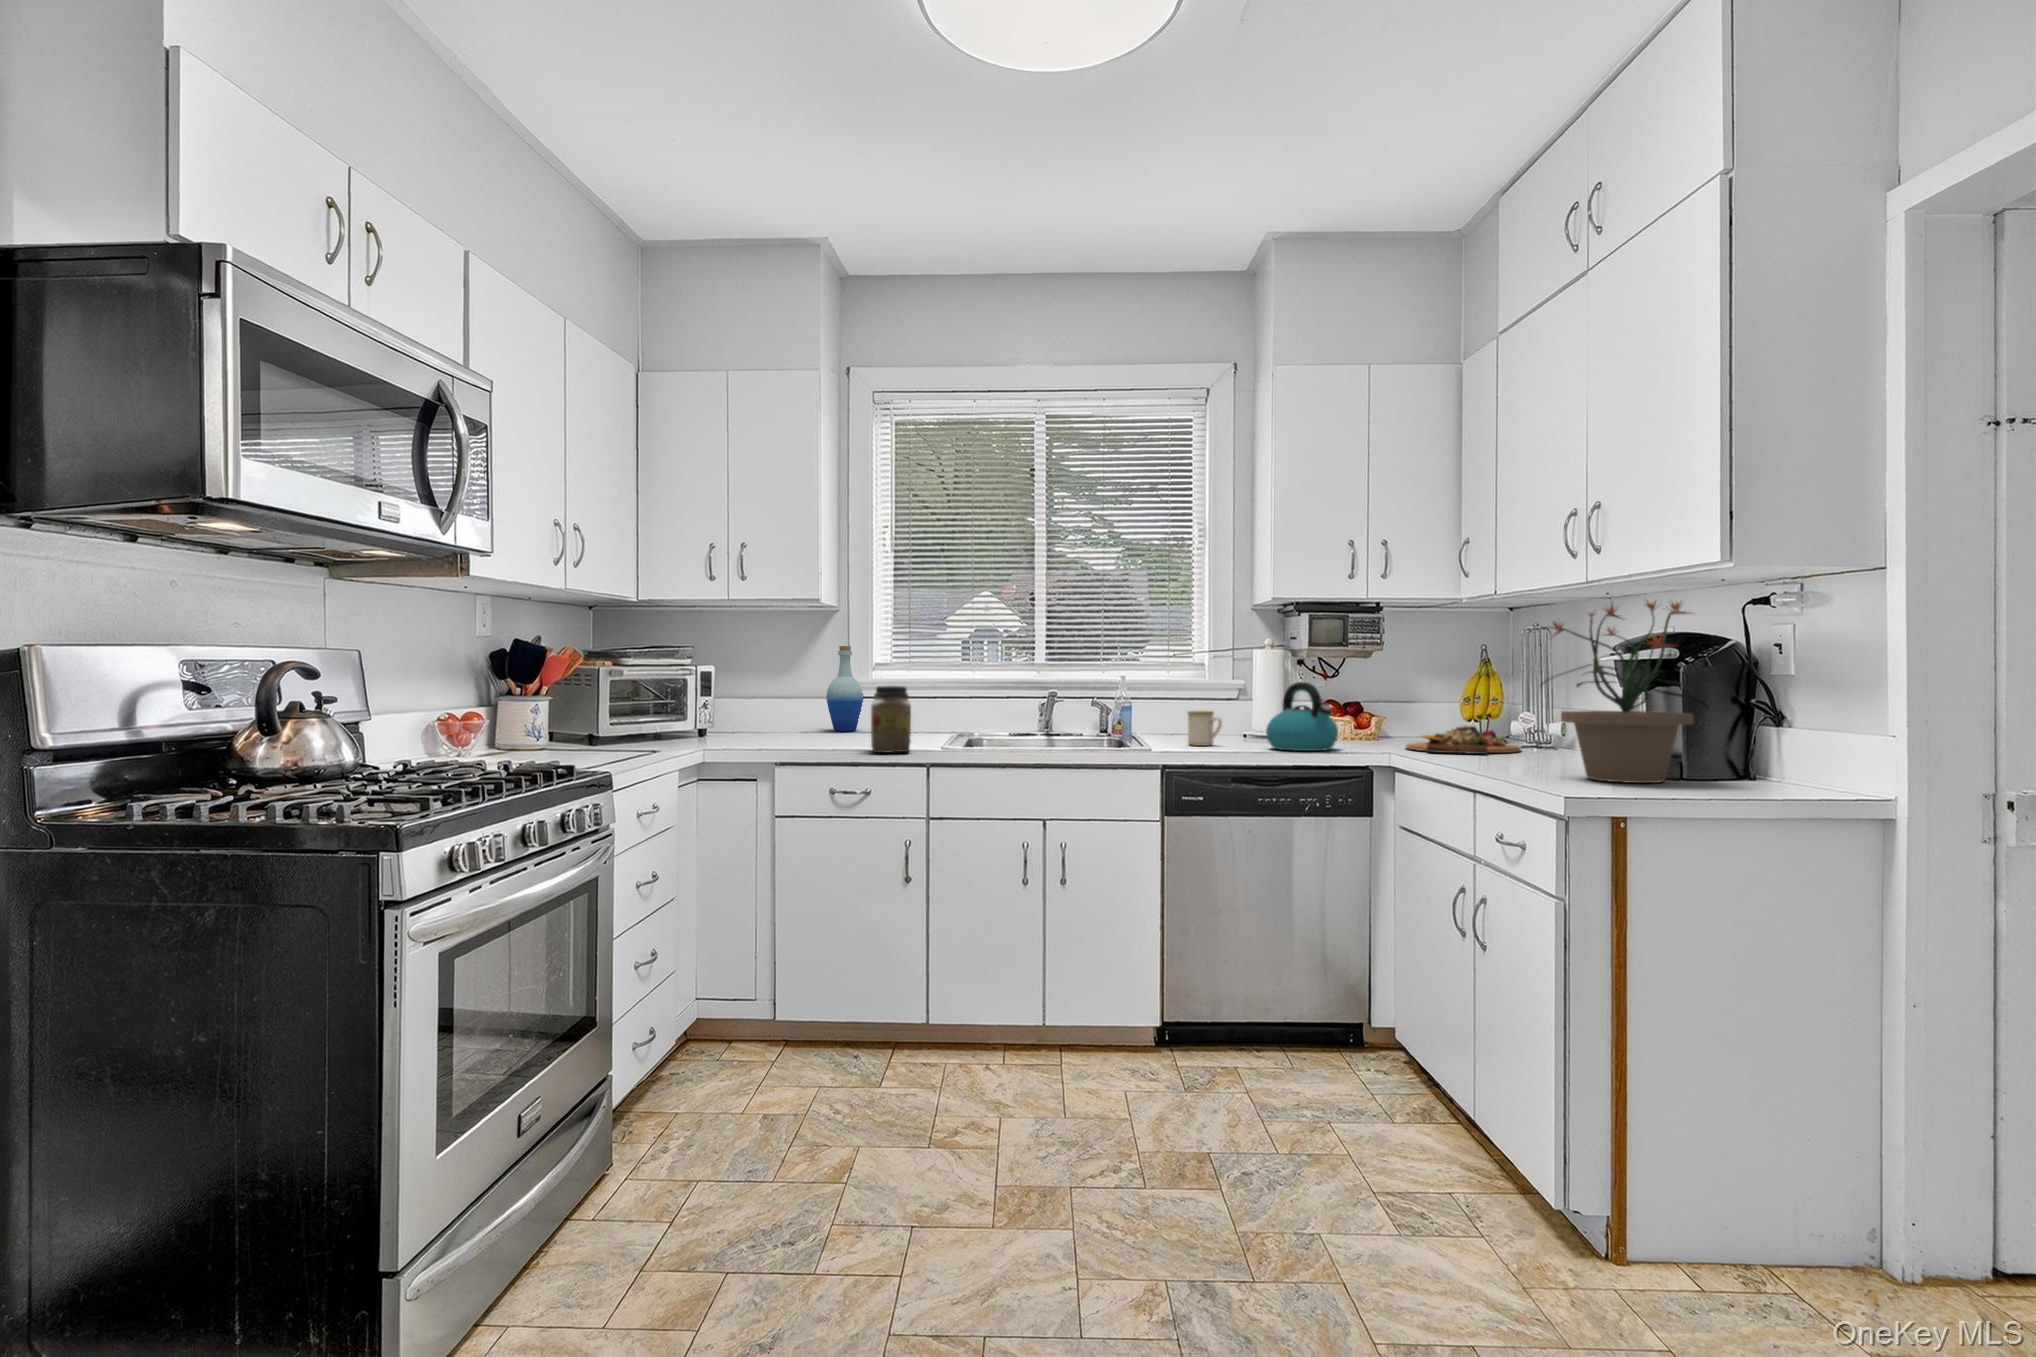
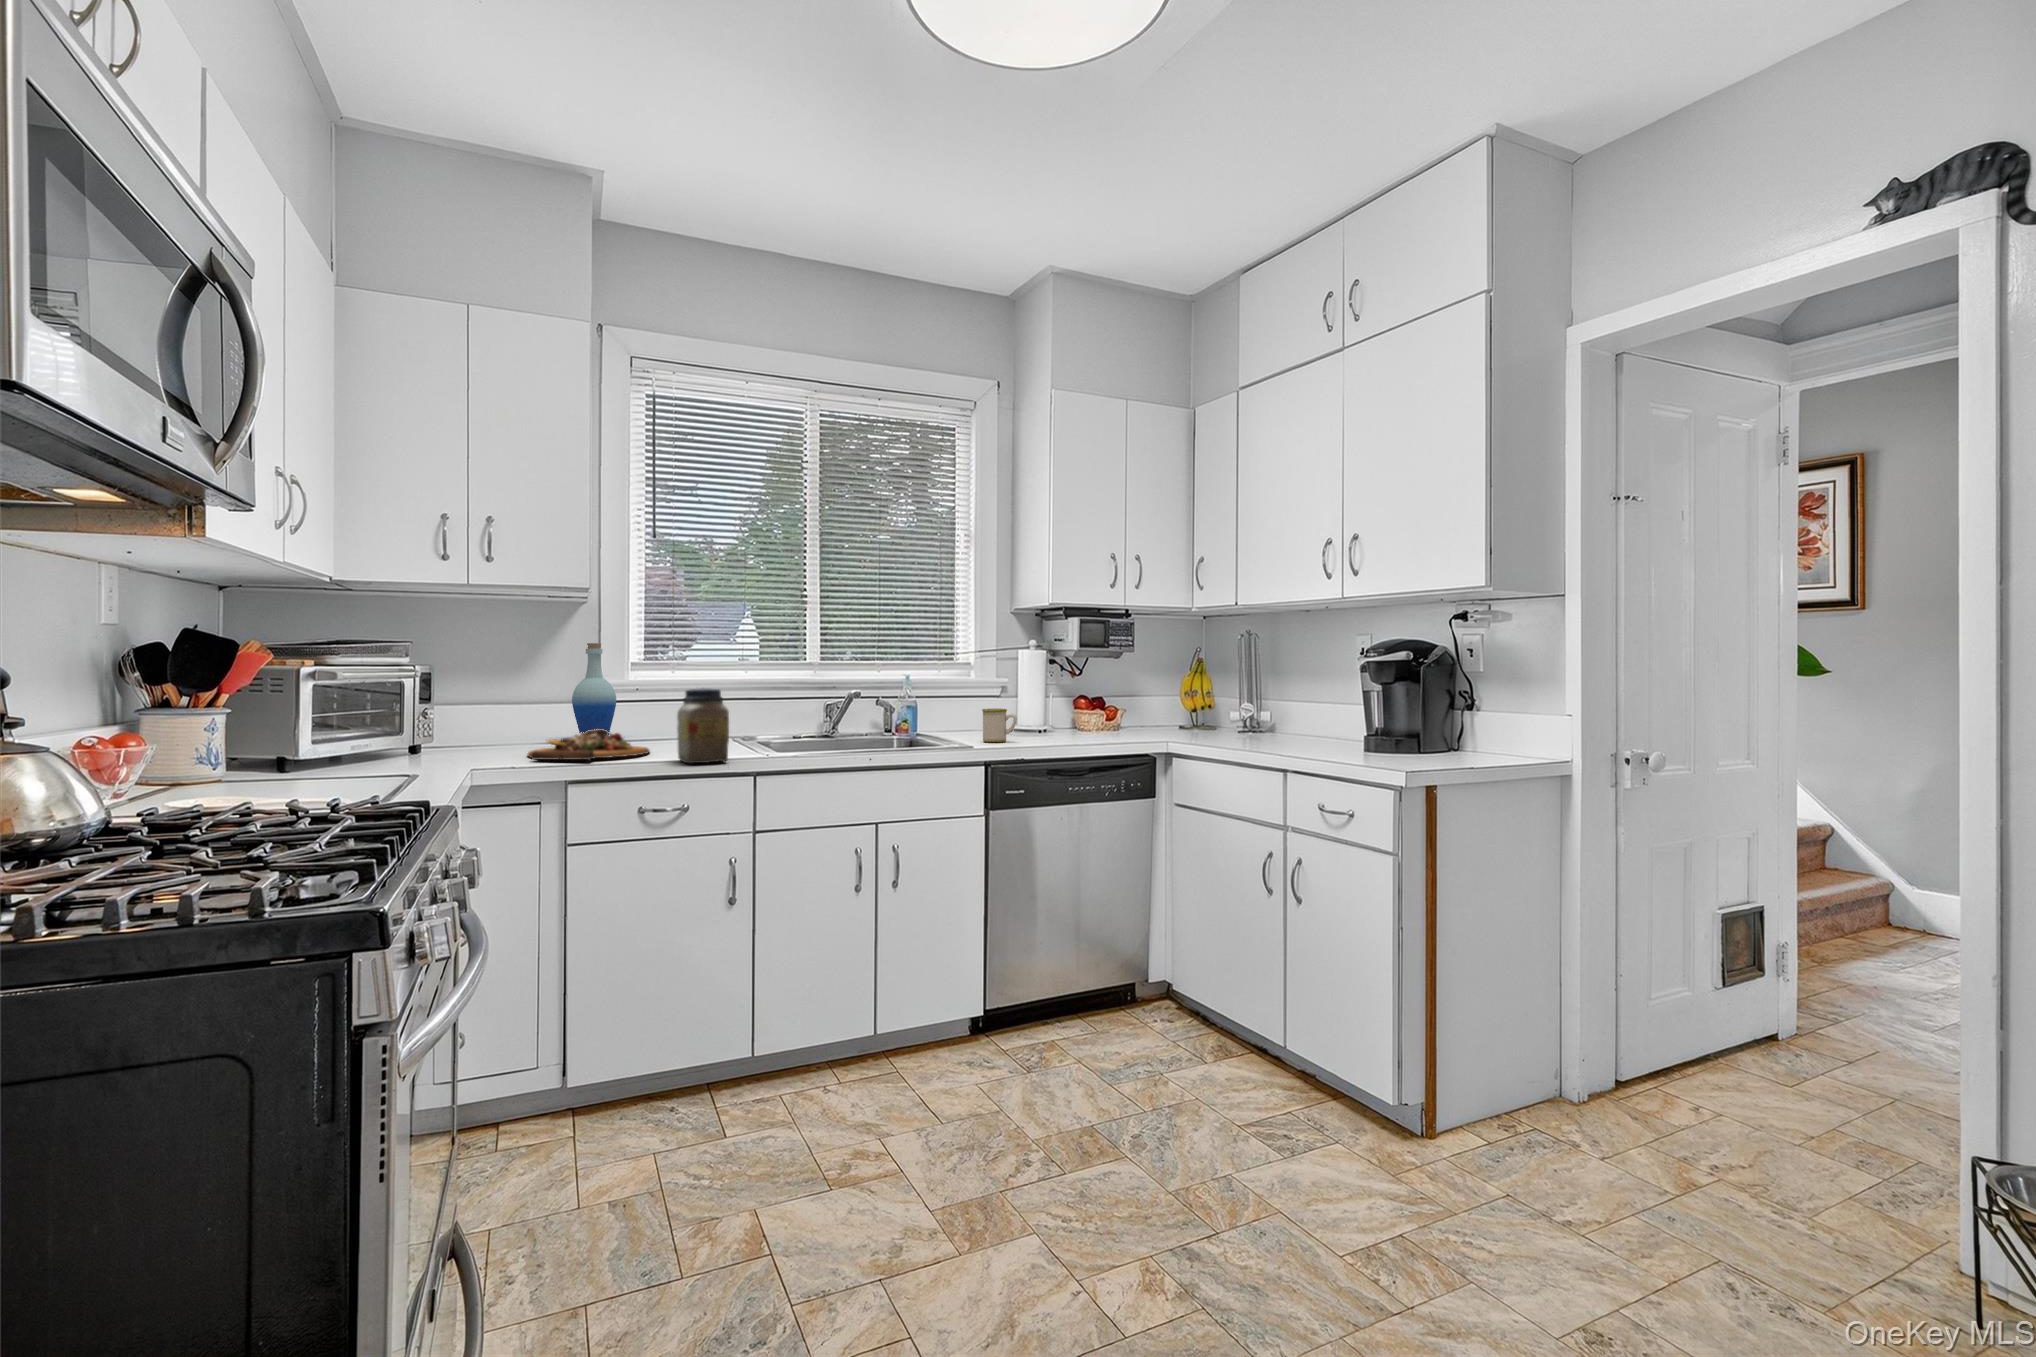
potted plant: present [1540,602,1709,783] -> none [1346,612,1475,762]
kettle: present [1266,682,1338,751] -> none [1061,681,1128,744]
cutting board: present [1406,726,1521,754] -> present [527,729,650,760]

